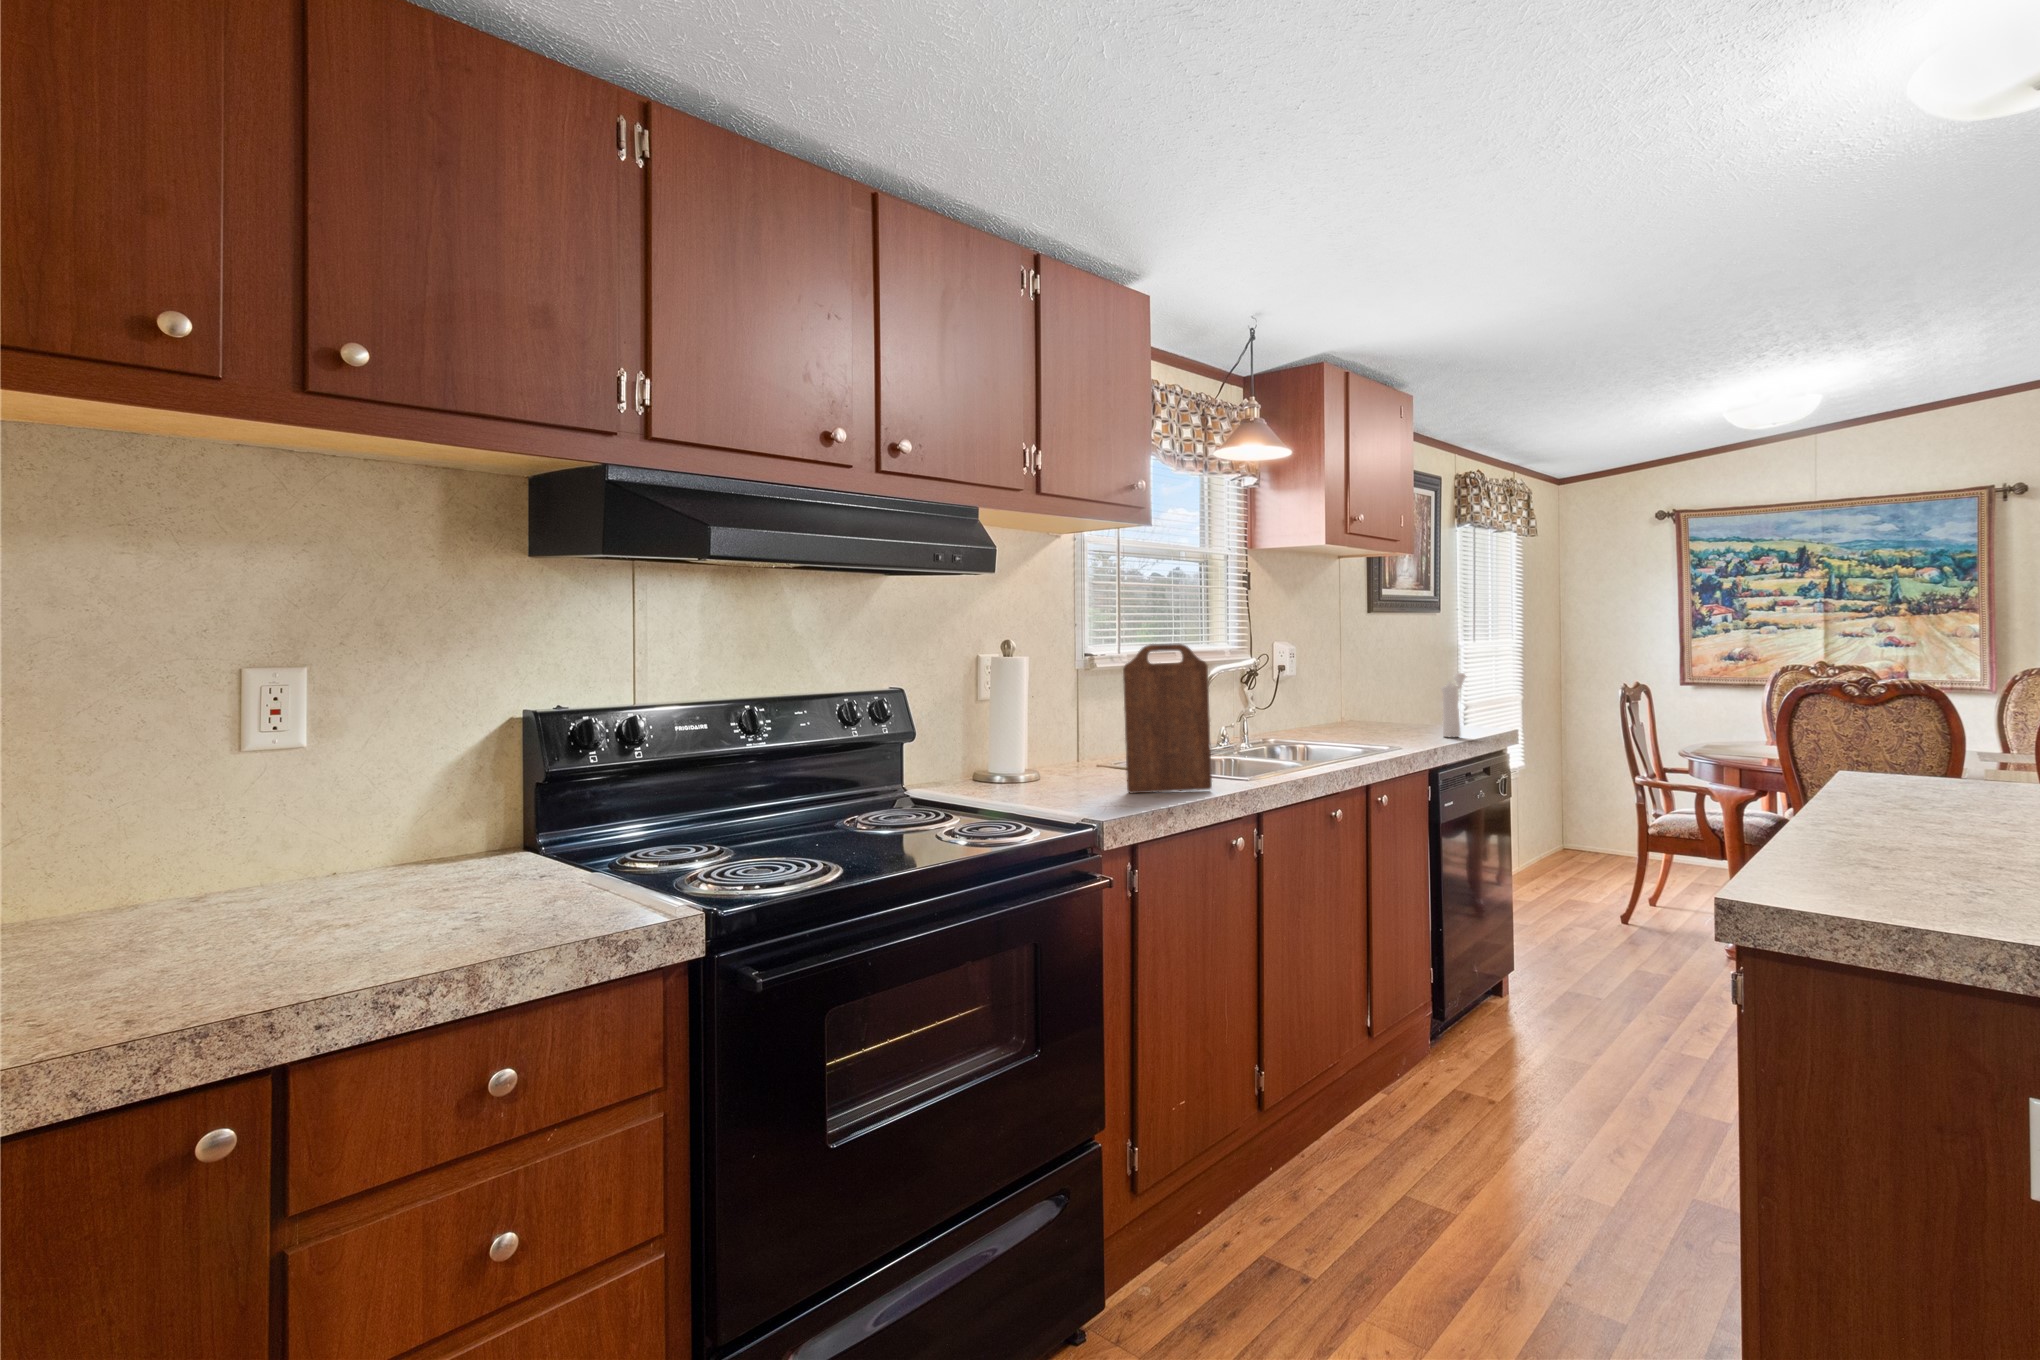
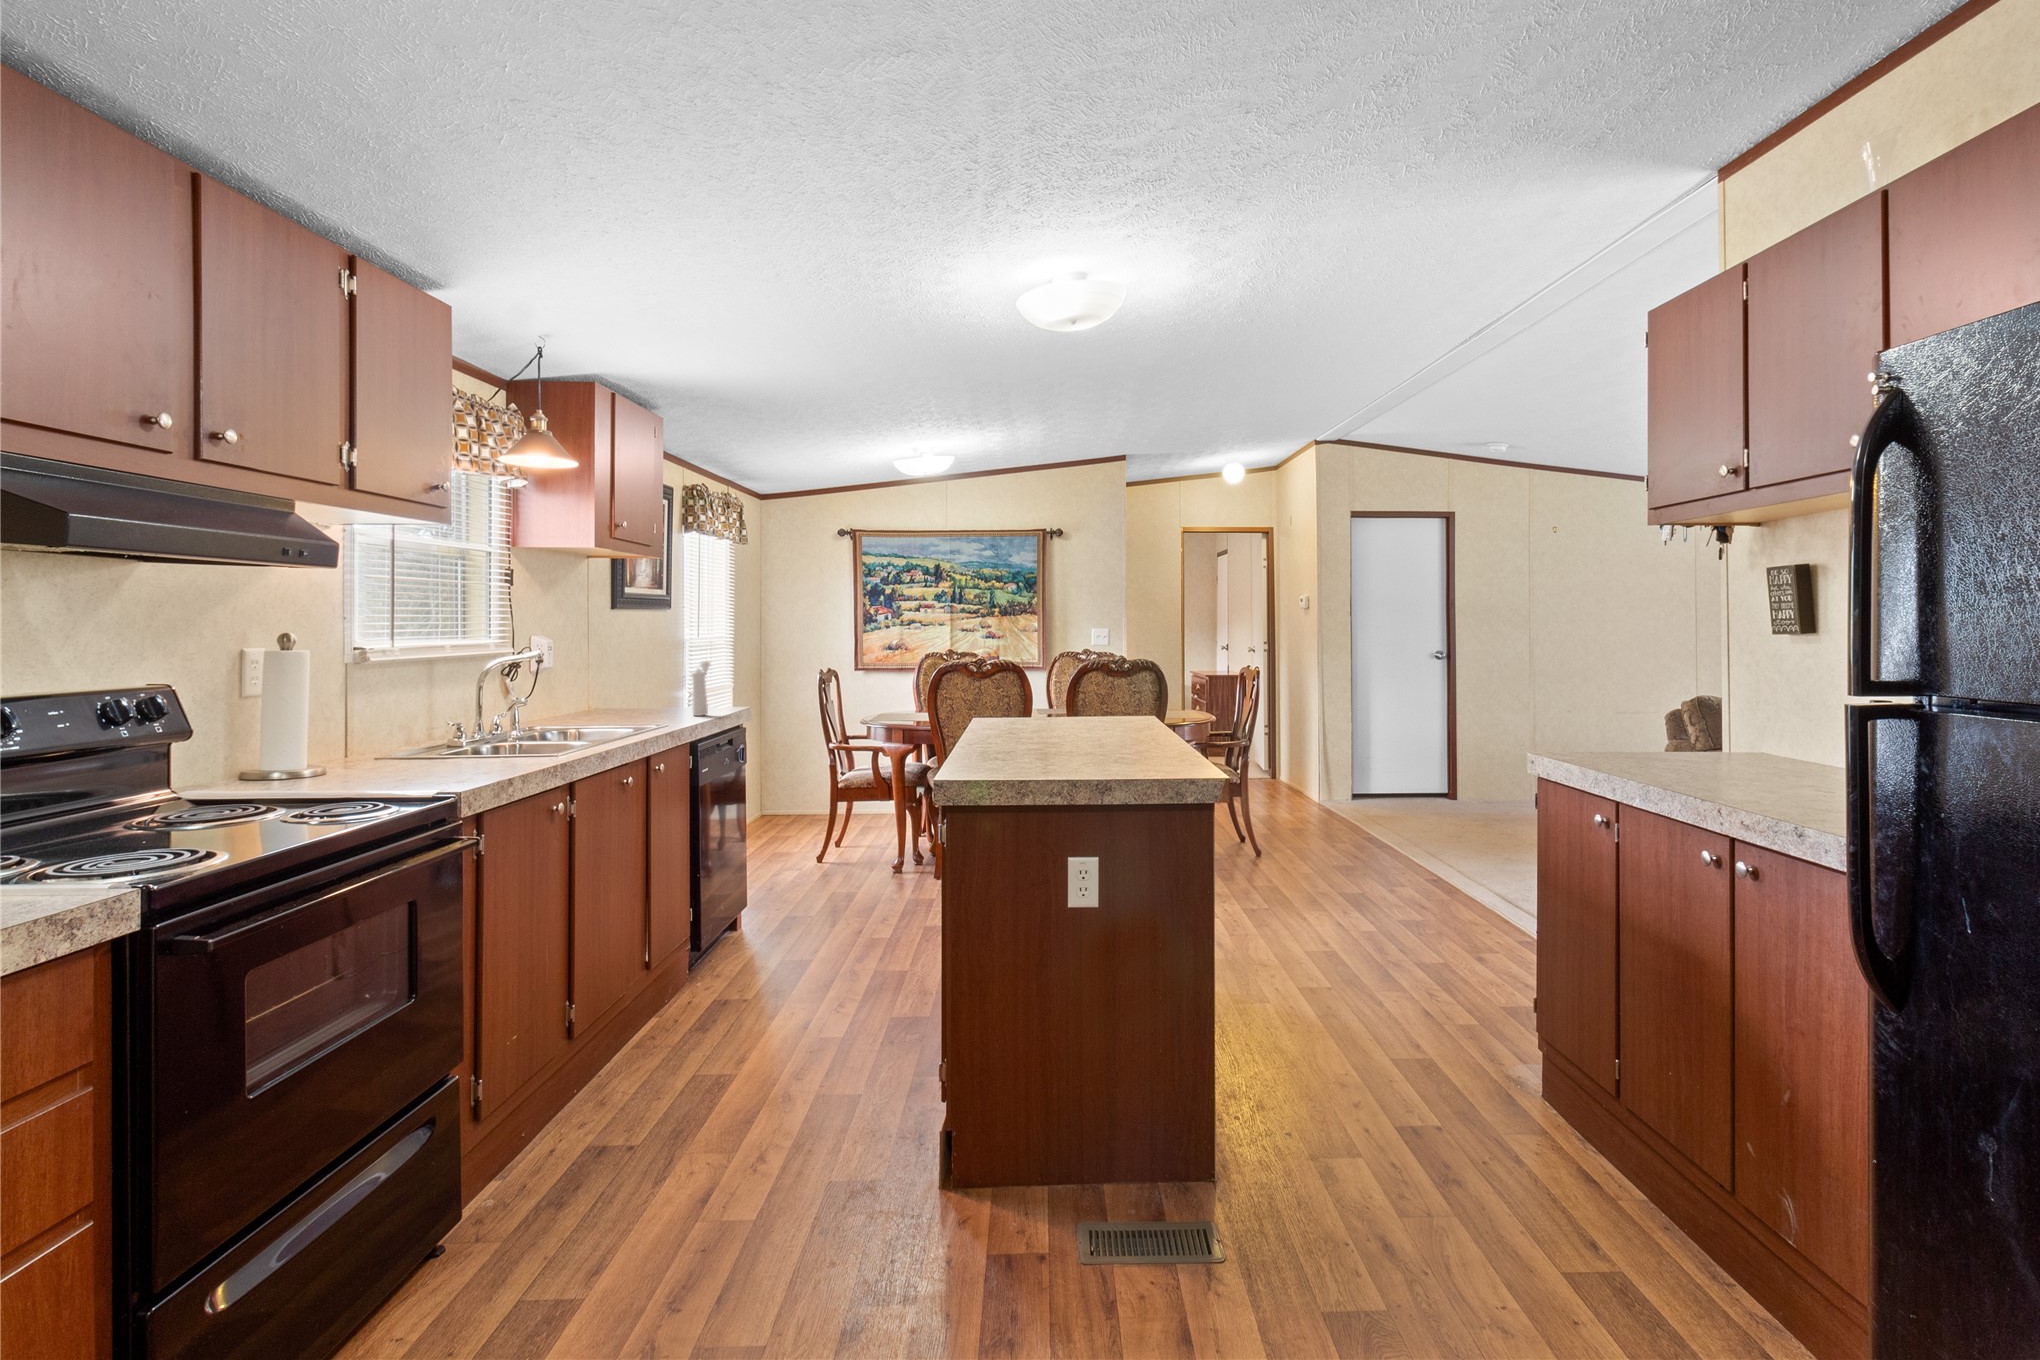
cutting board: present [1123,644,1212,793] -> none [442,635,531,774]

